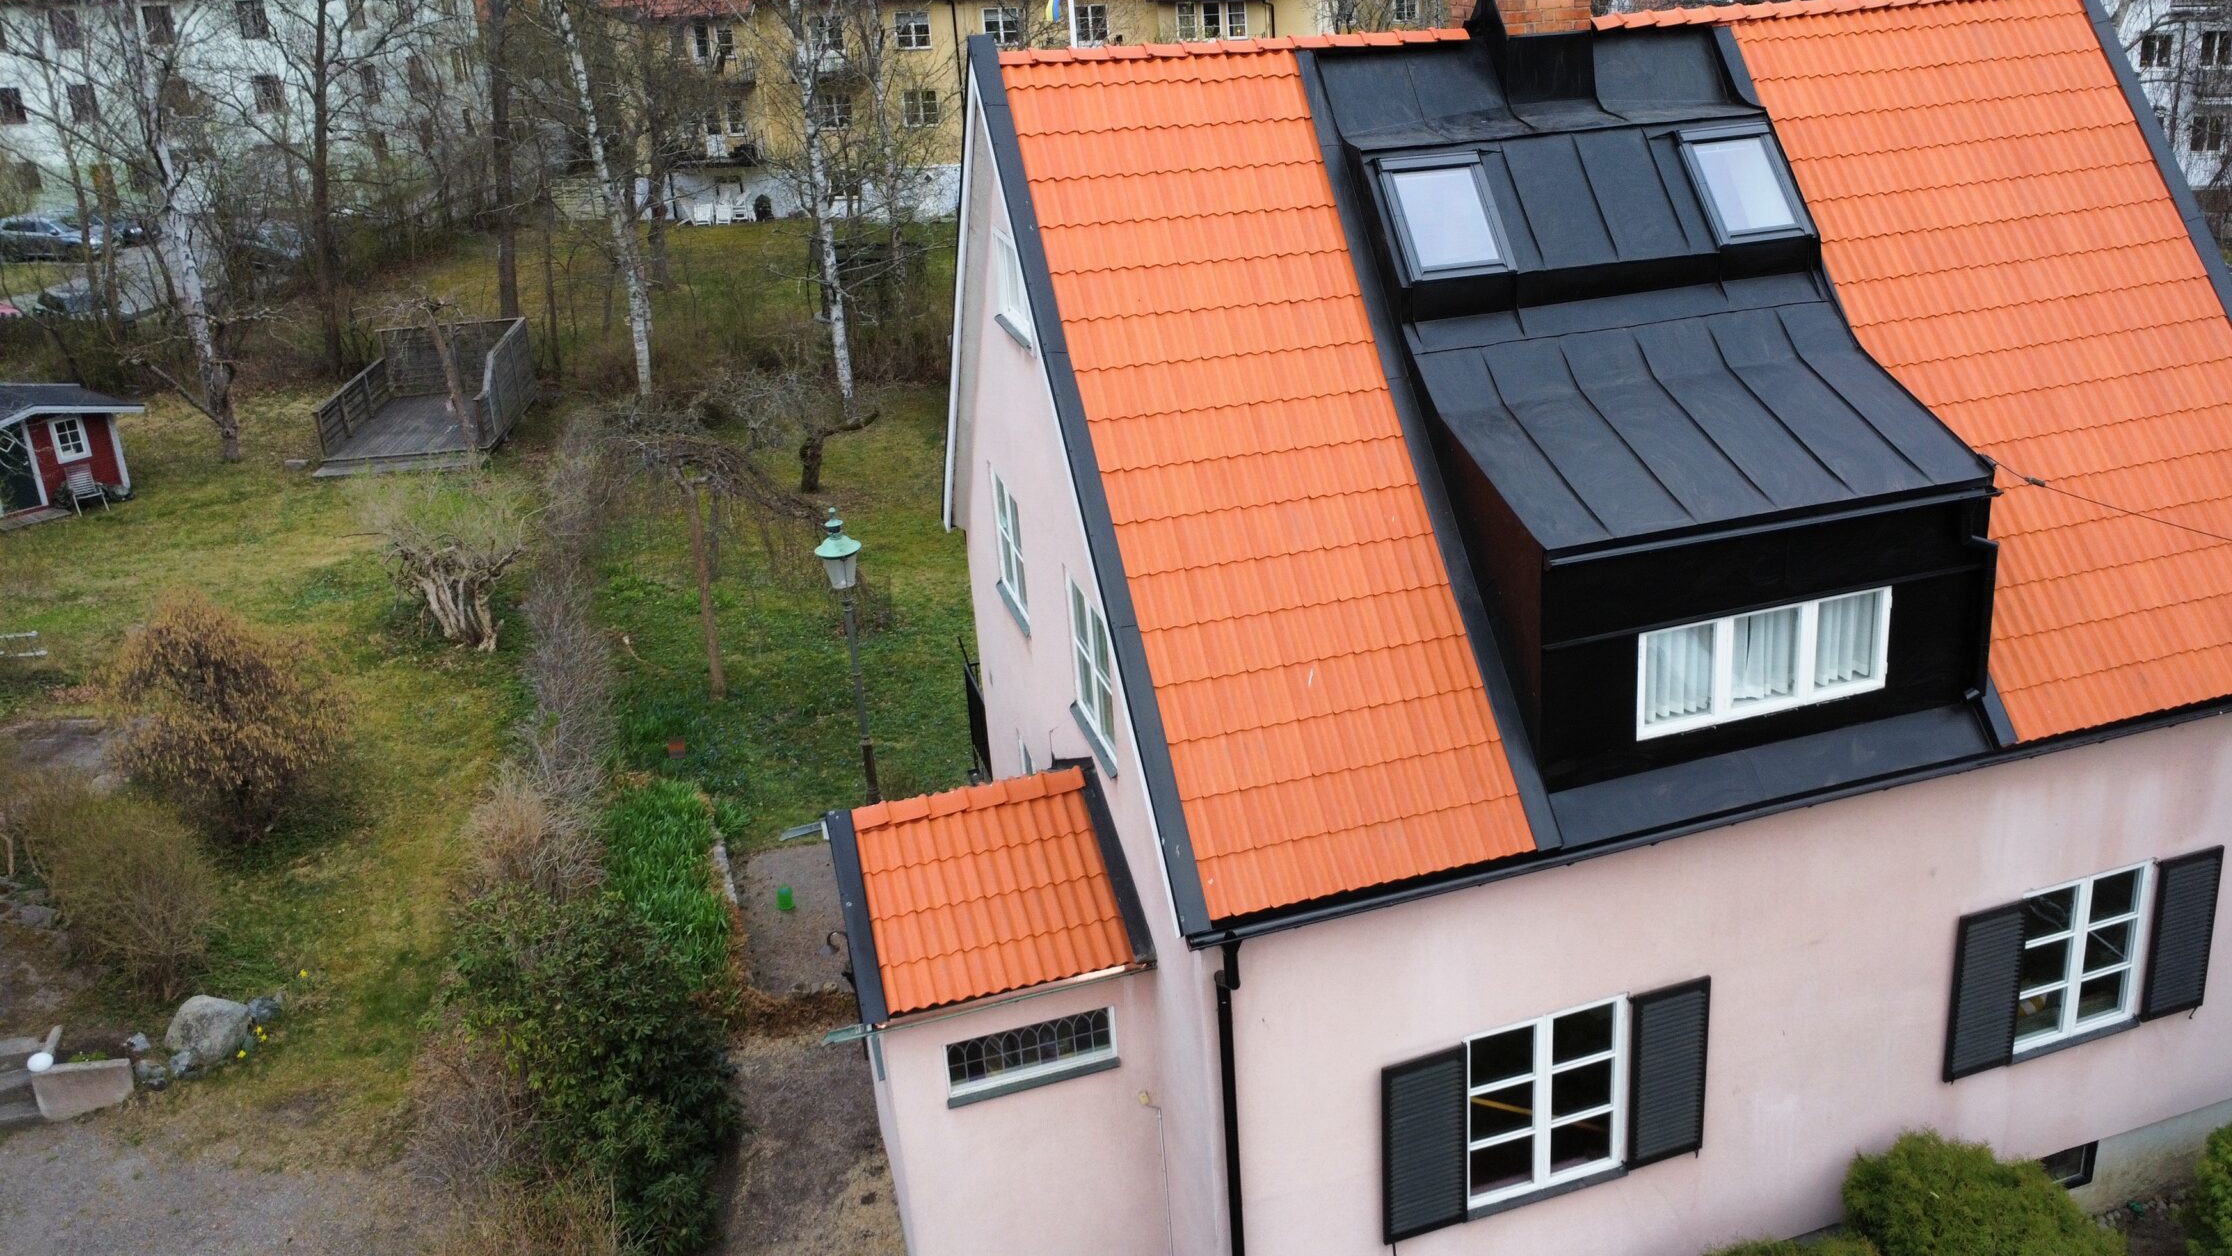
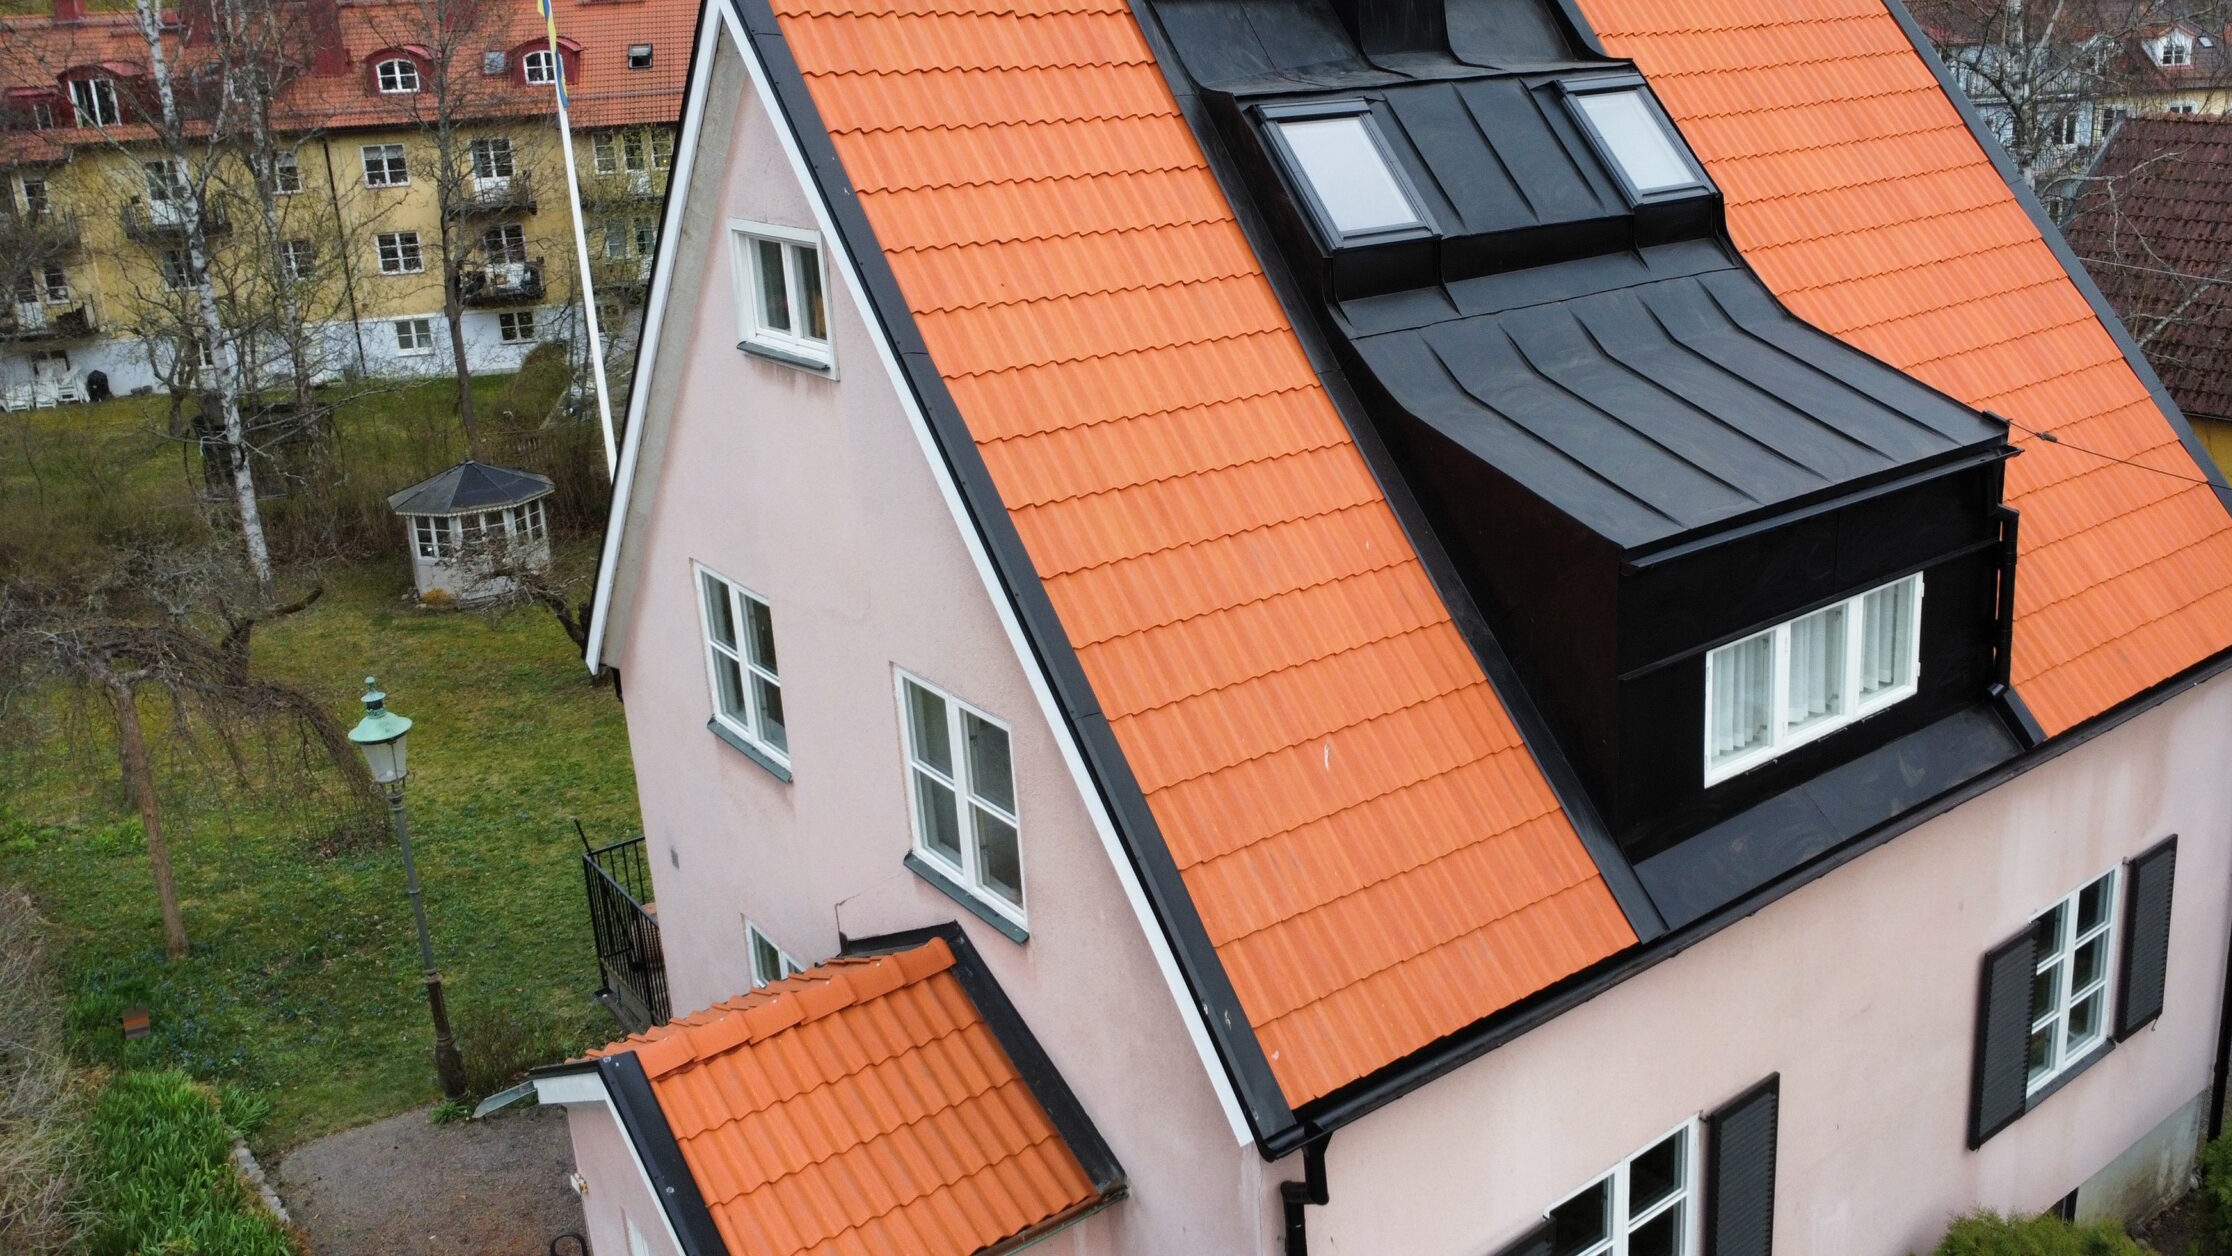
watering can: present [777,884,795,910] -> none [349,1180,377,1219]

